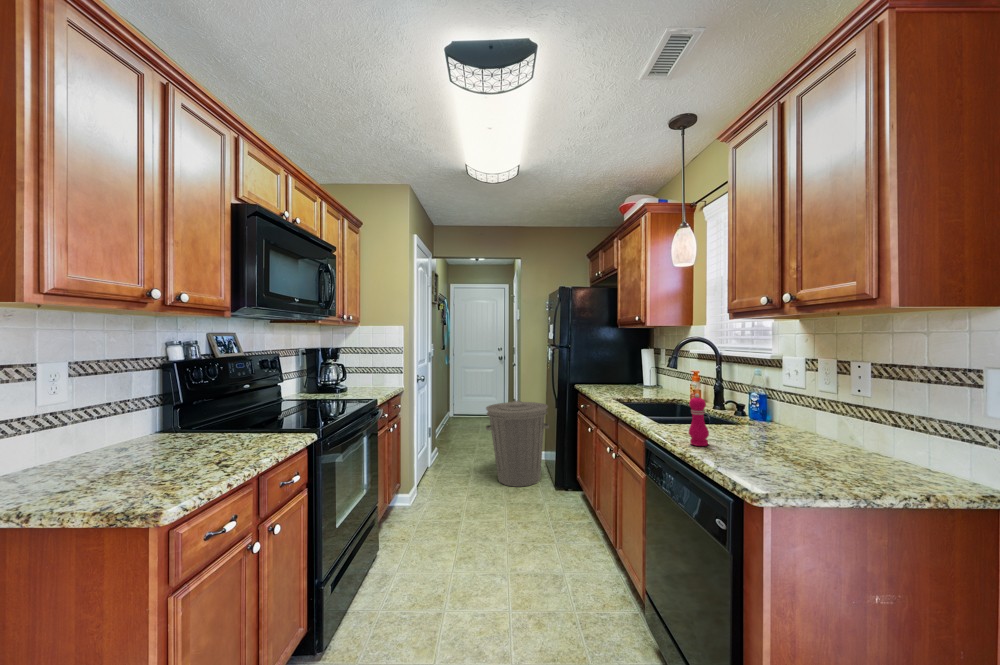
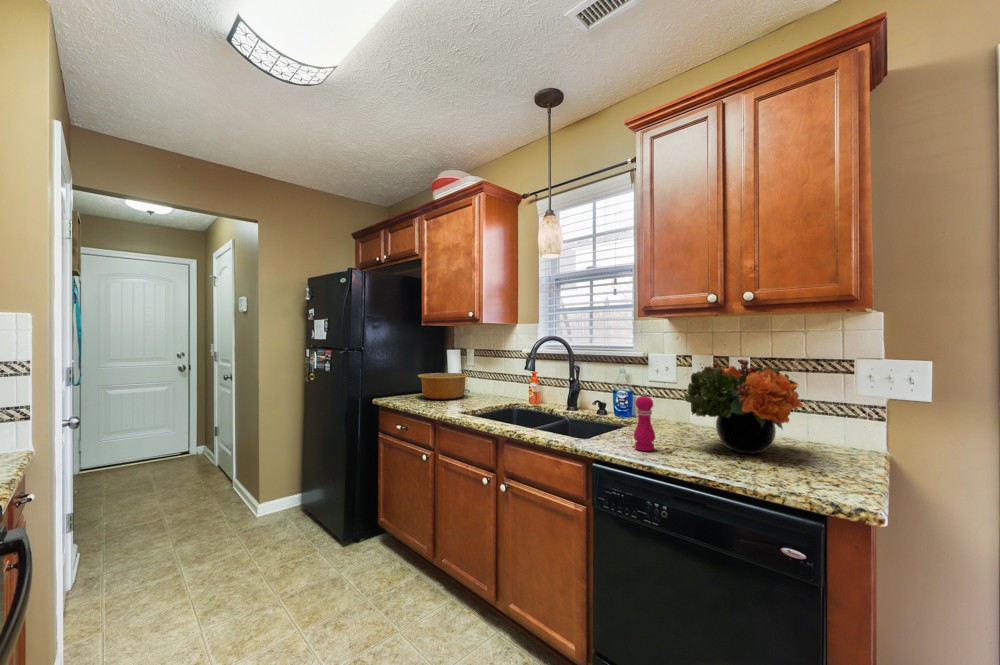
flower arrangement: none [737,367,874,464] -> present [684,359,803,453]
bowl: none [608,370,653,392] -> present [418,373,469,399]
trash can: present [486,401,549,487] -> none [205,424,313,557]

